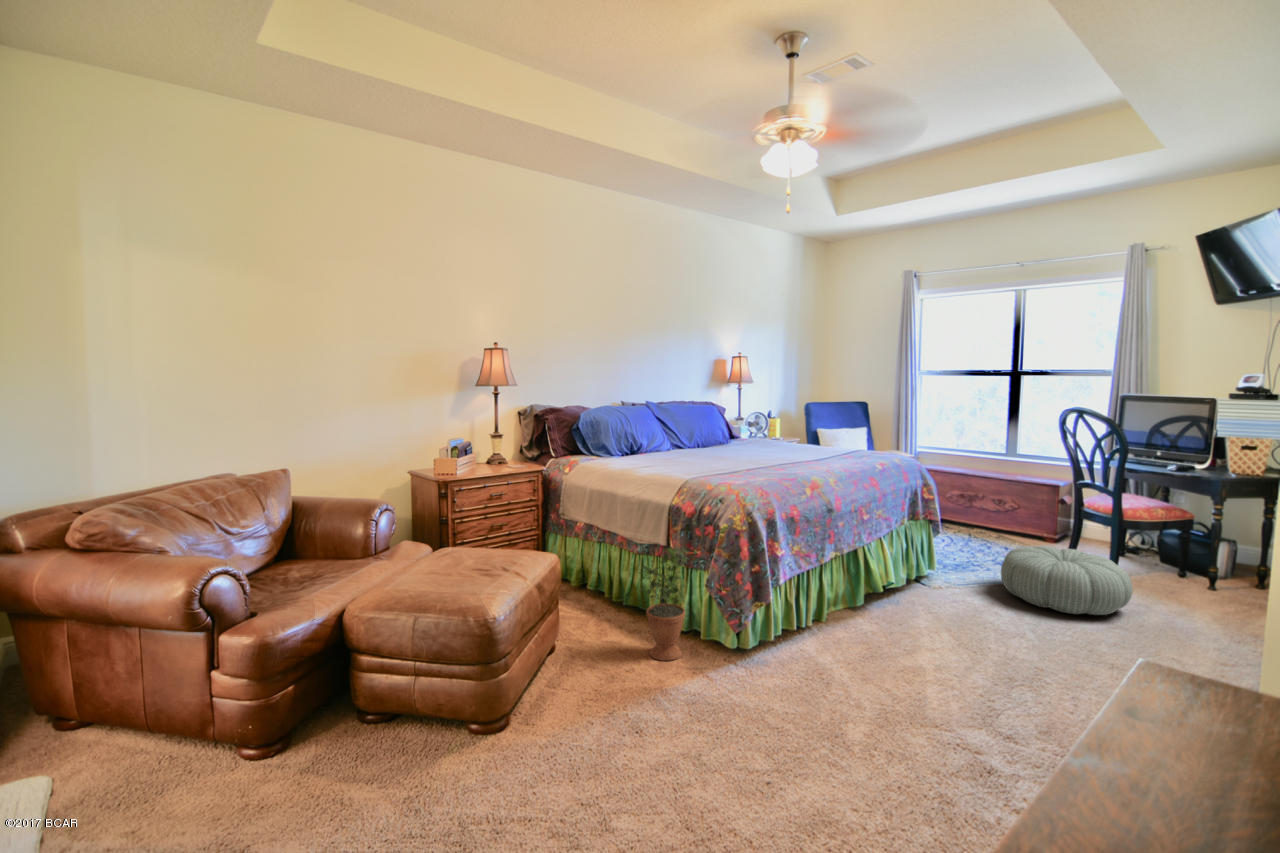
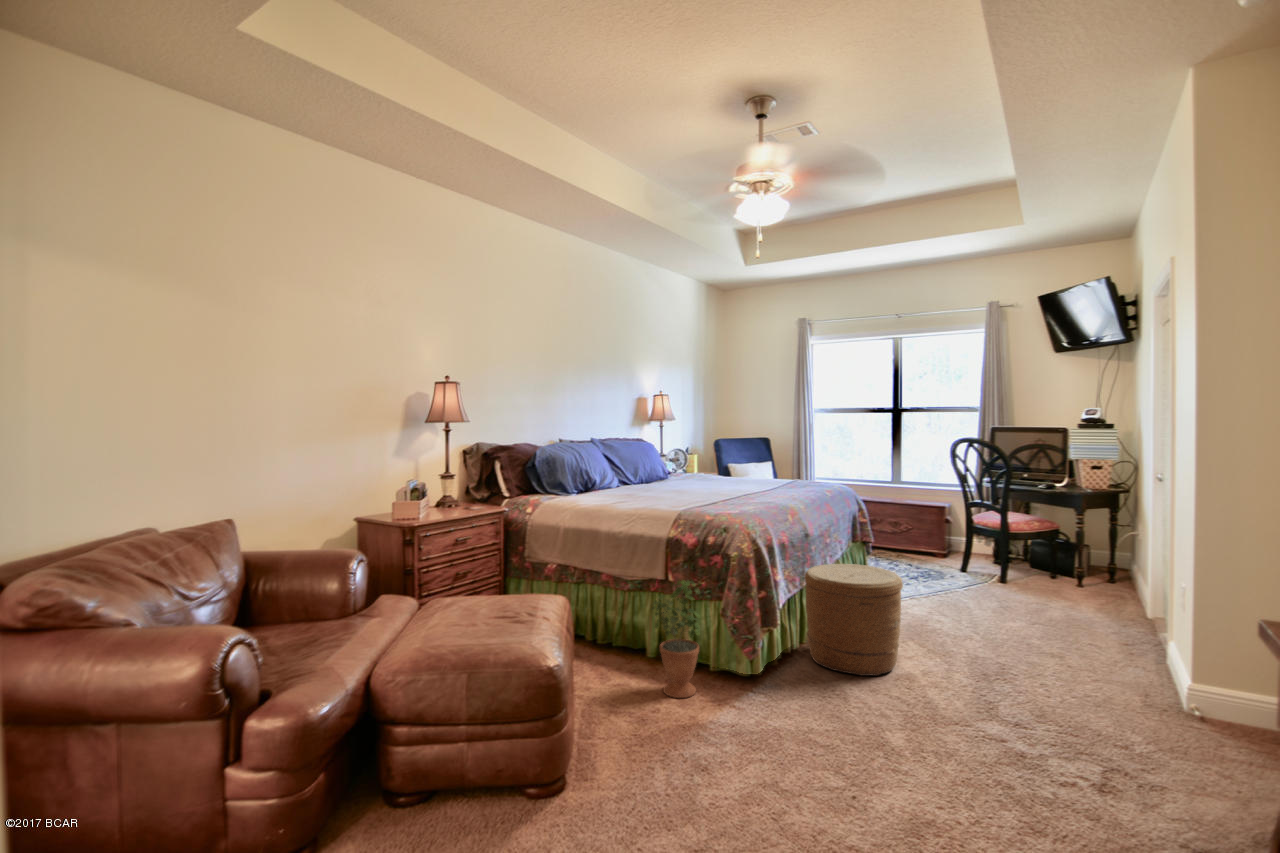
woven basket: none [815,542,922,664] -> present [804,564,903,676]
pouf: present [1001,546,1133,615] -> none [930,560,1037,616]

